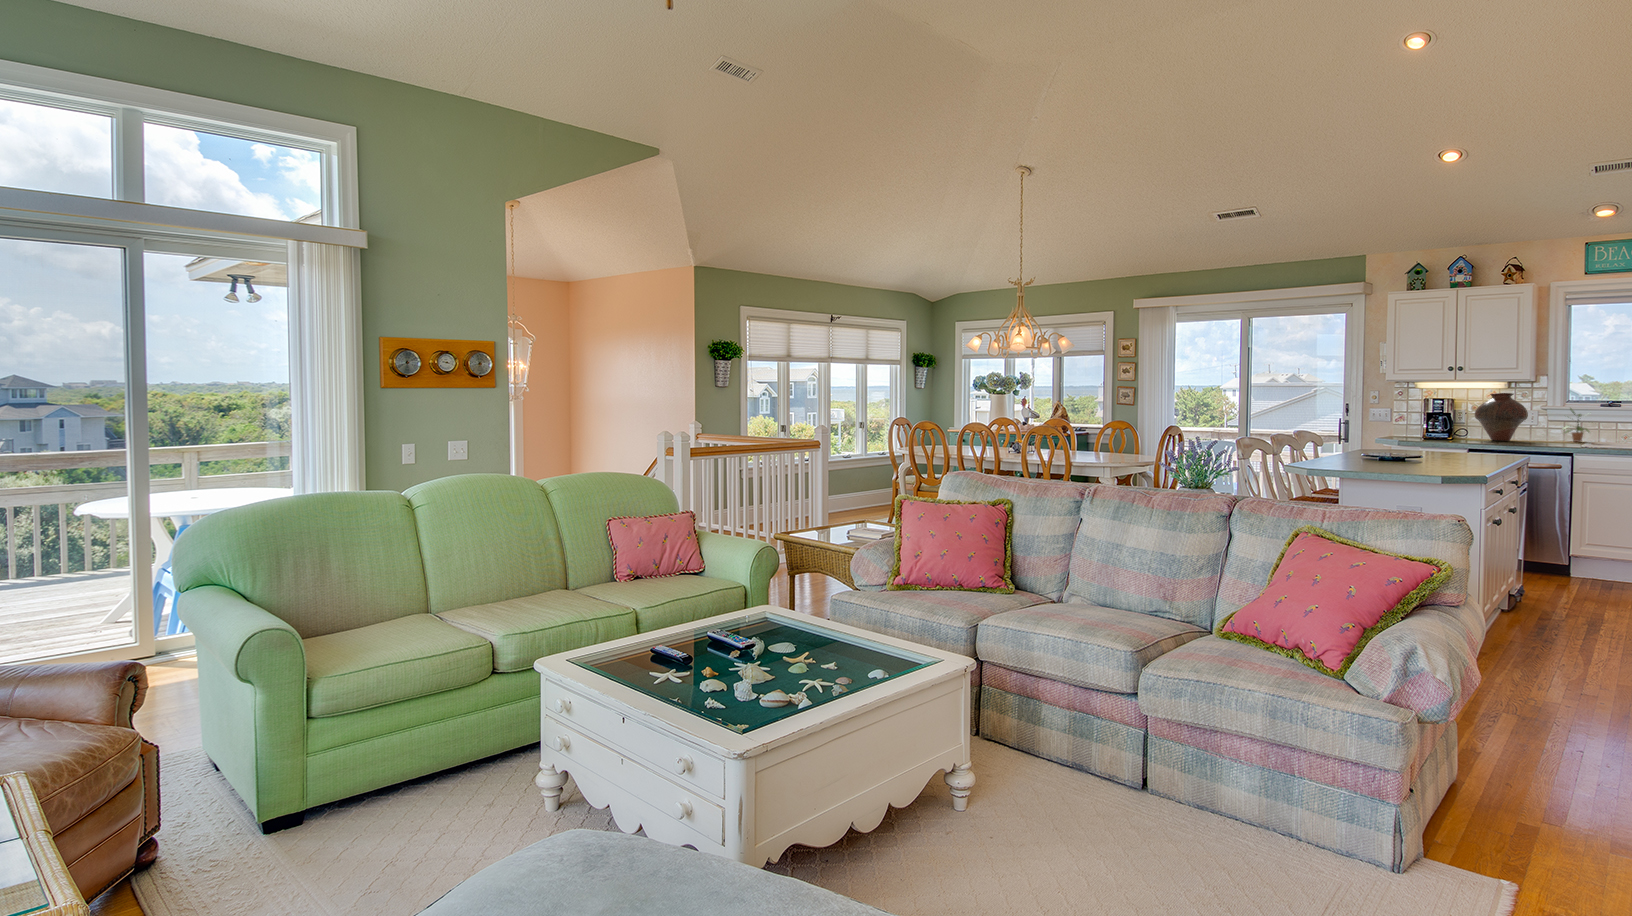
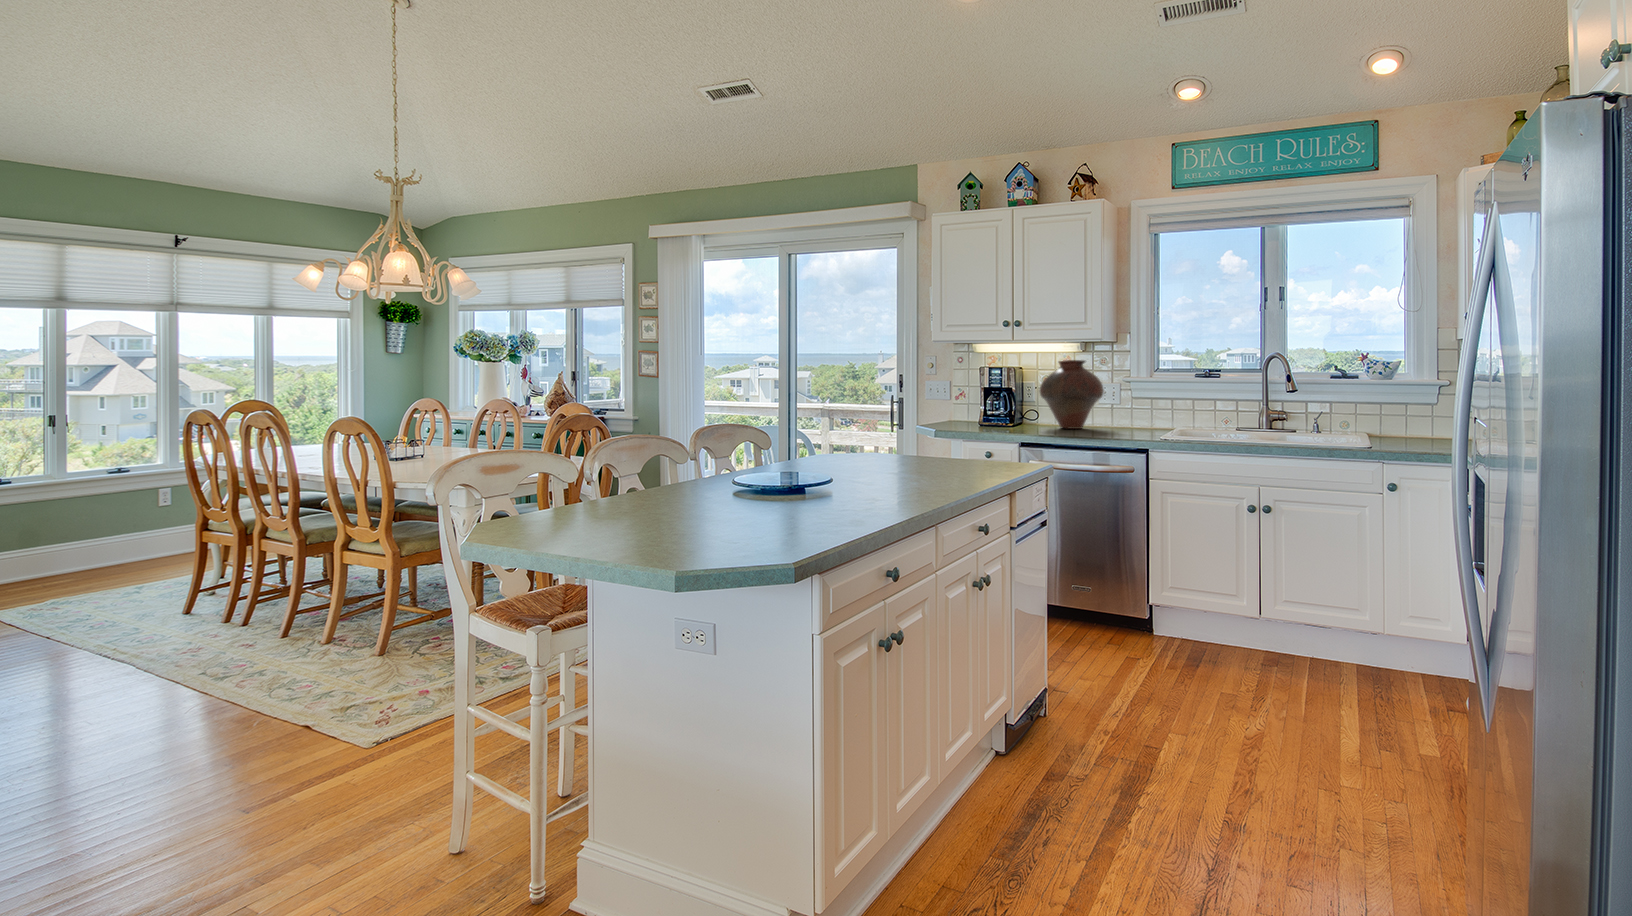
potted plant: present [1564,409,1589,442] -> none [1145,379,1188,429]

